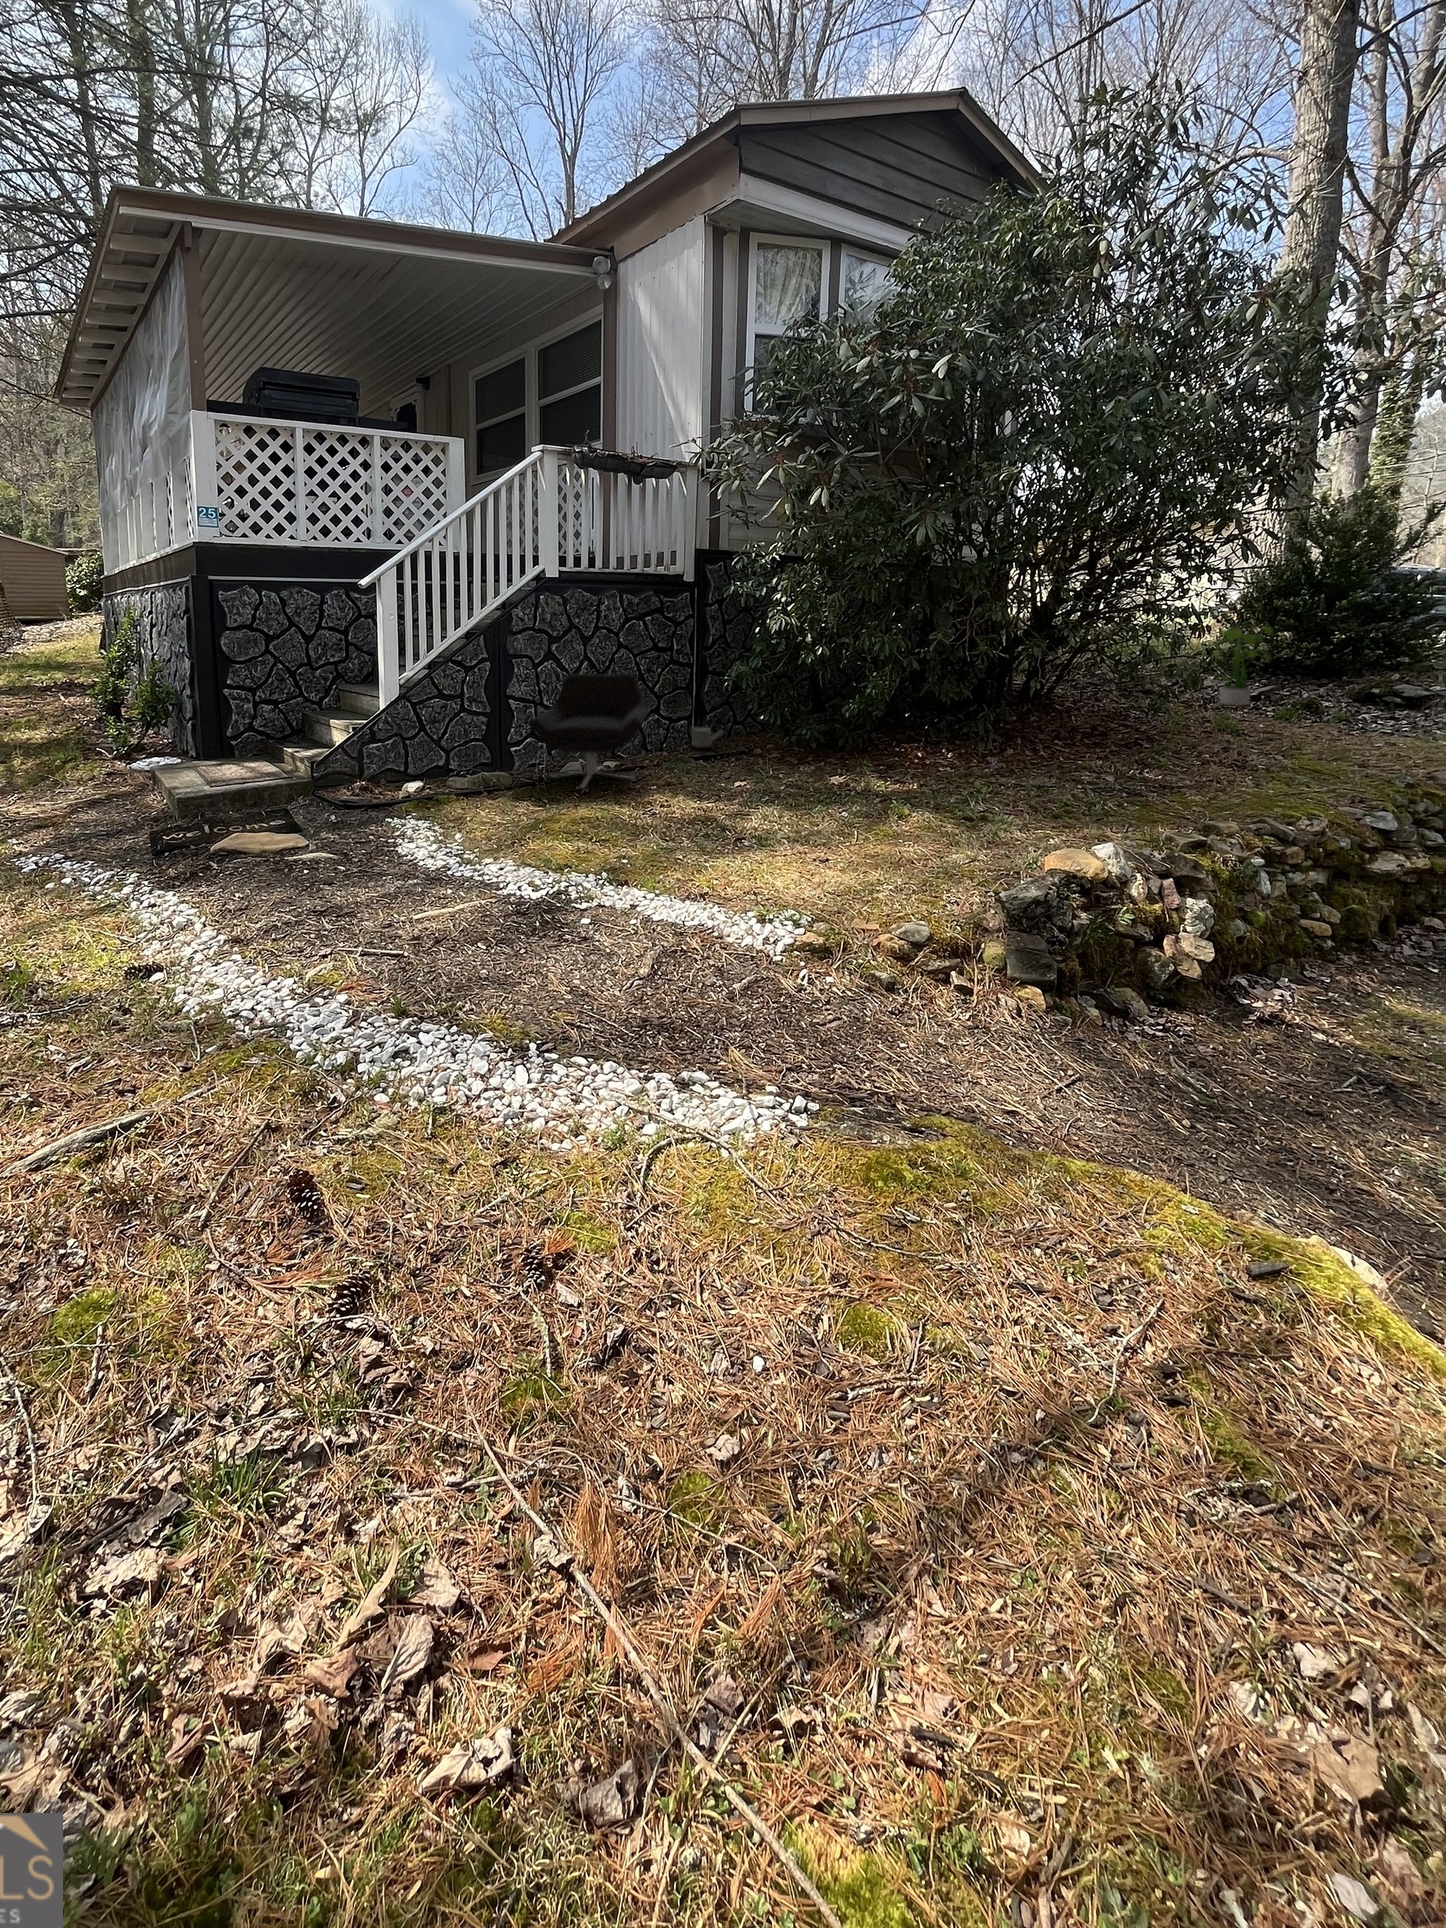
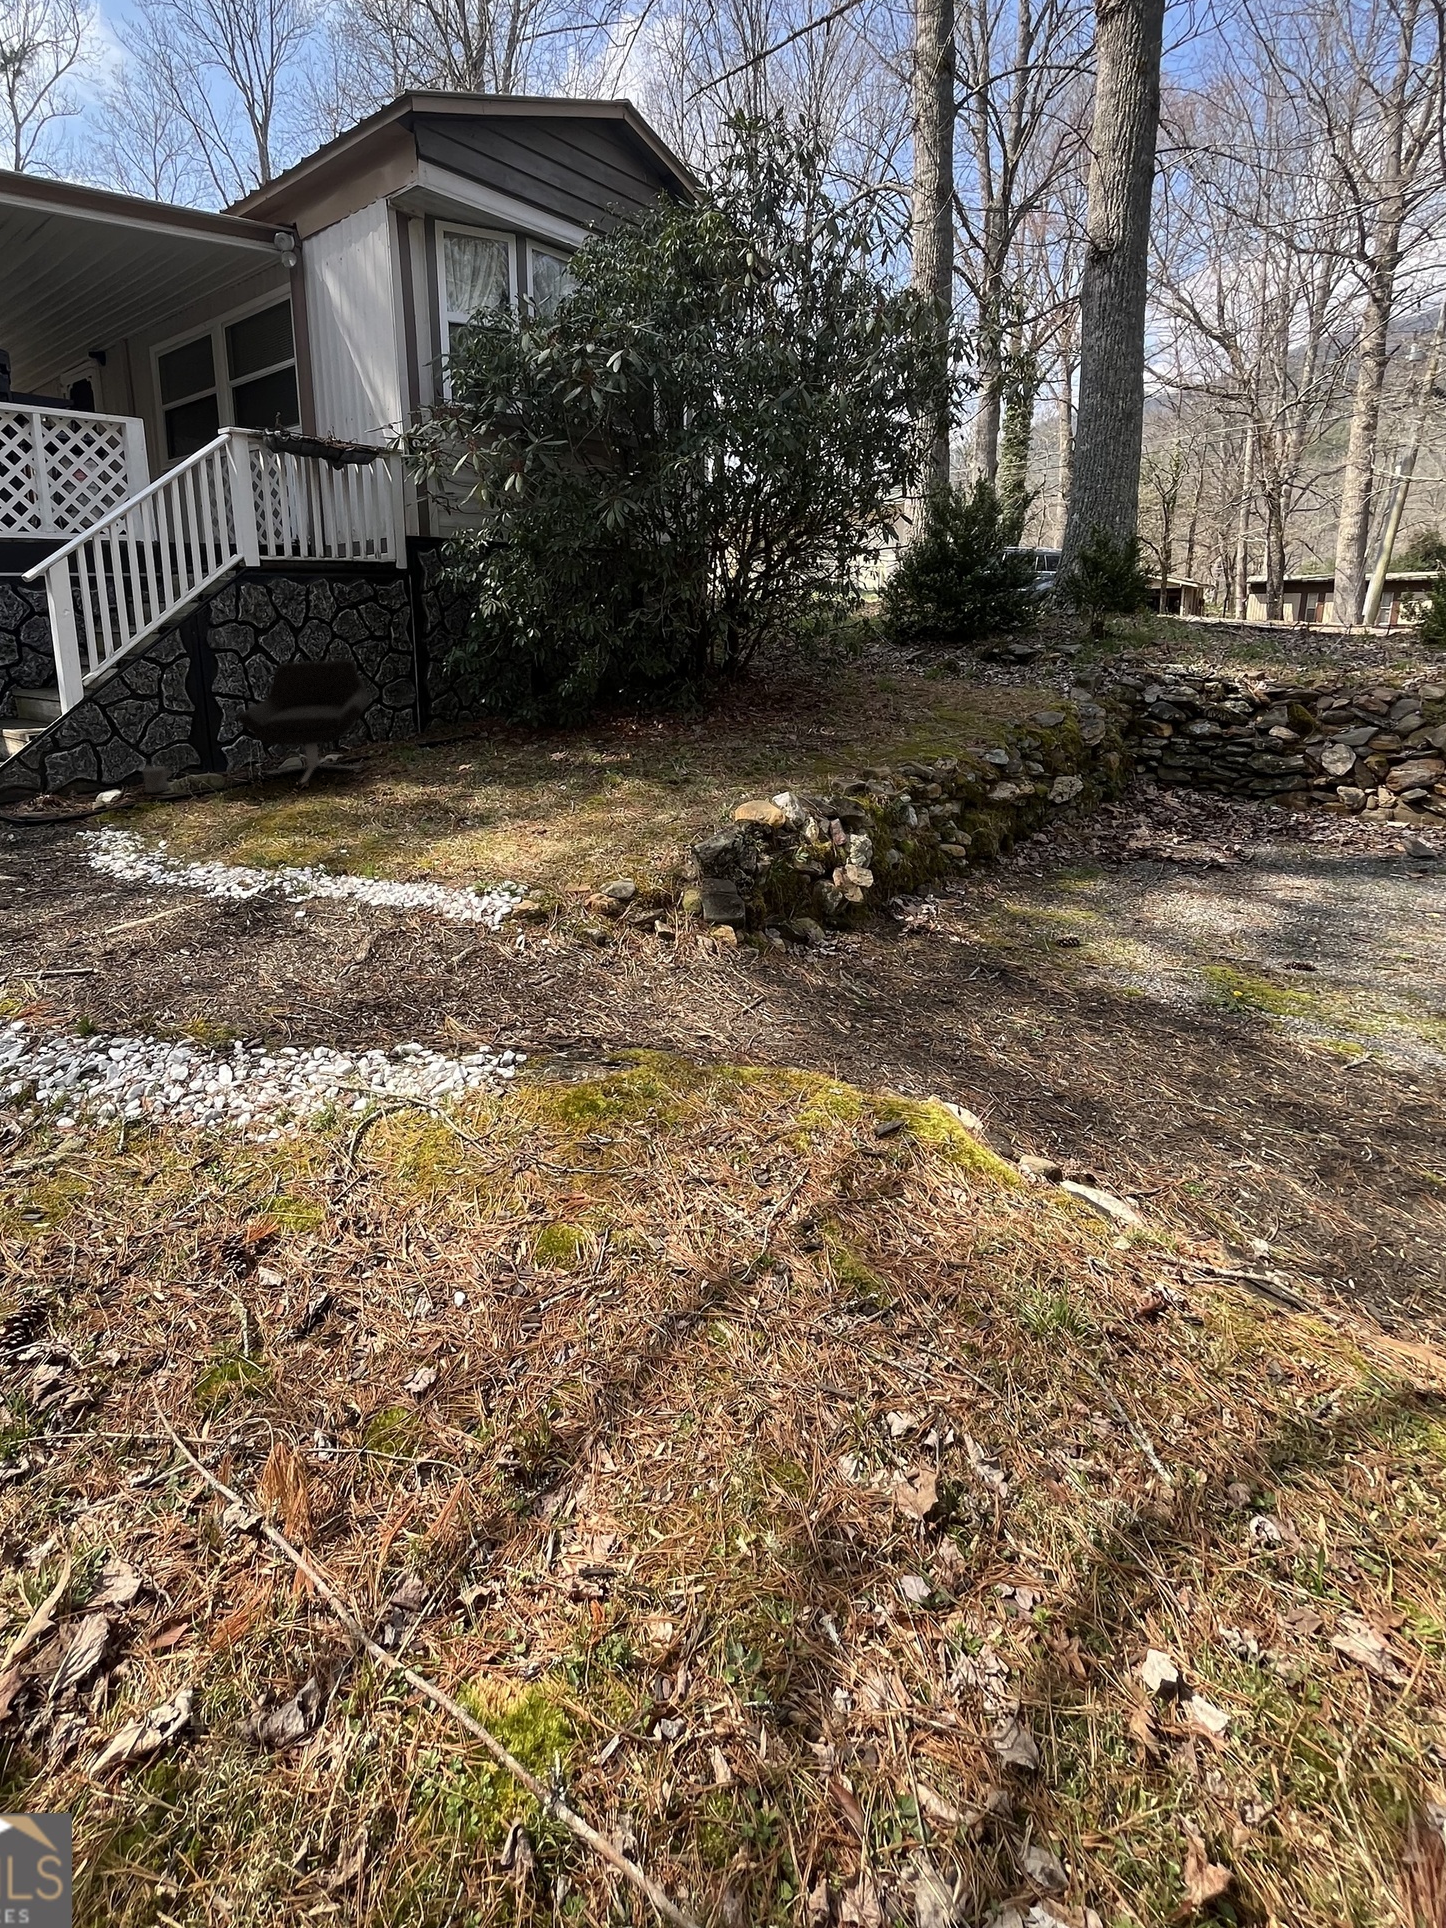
potted plant: present [1212,625,1272,705] -> none [890,585,939,659]
watering can: present [690,728,723,748] -> present [142,766,171,793]

